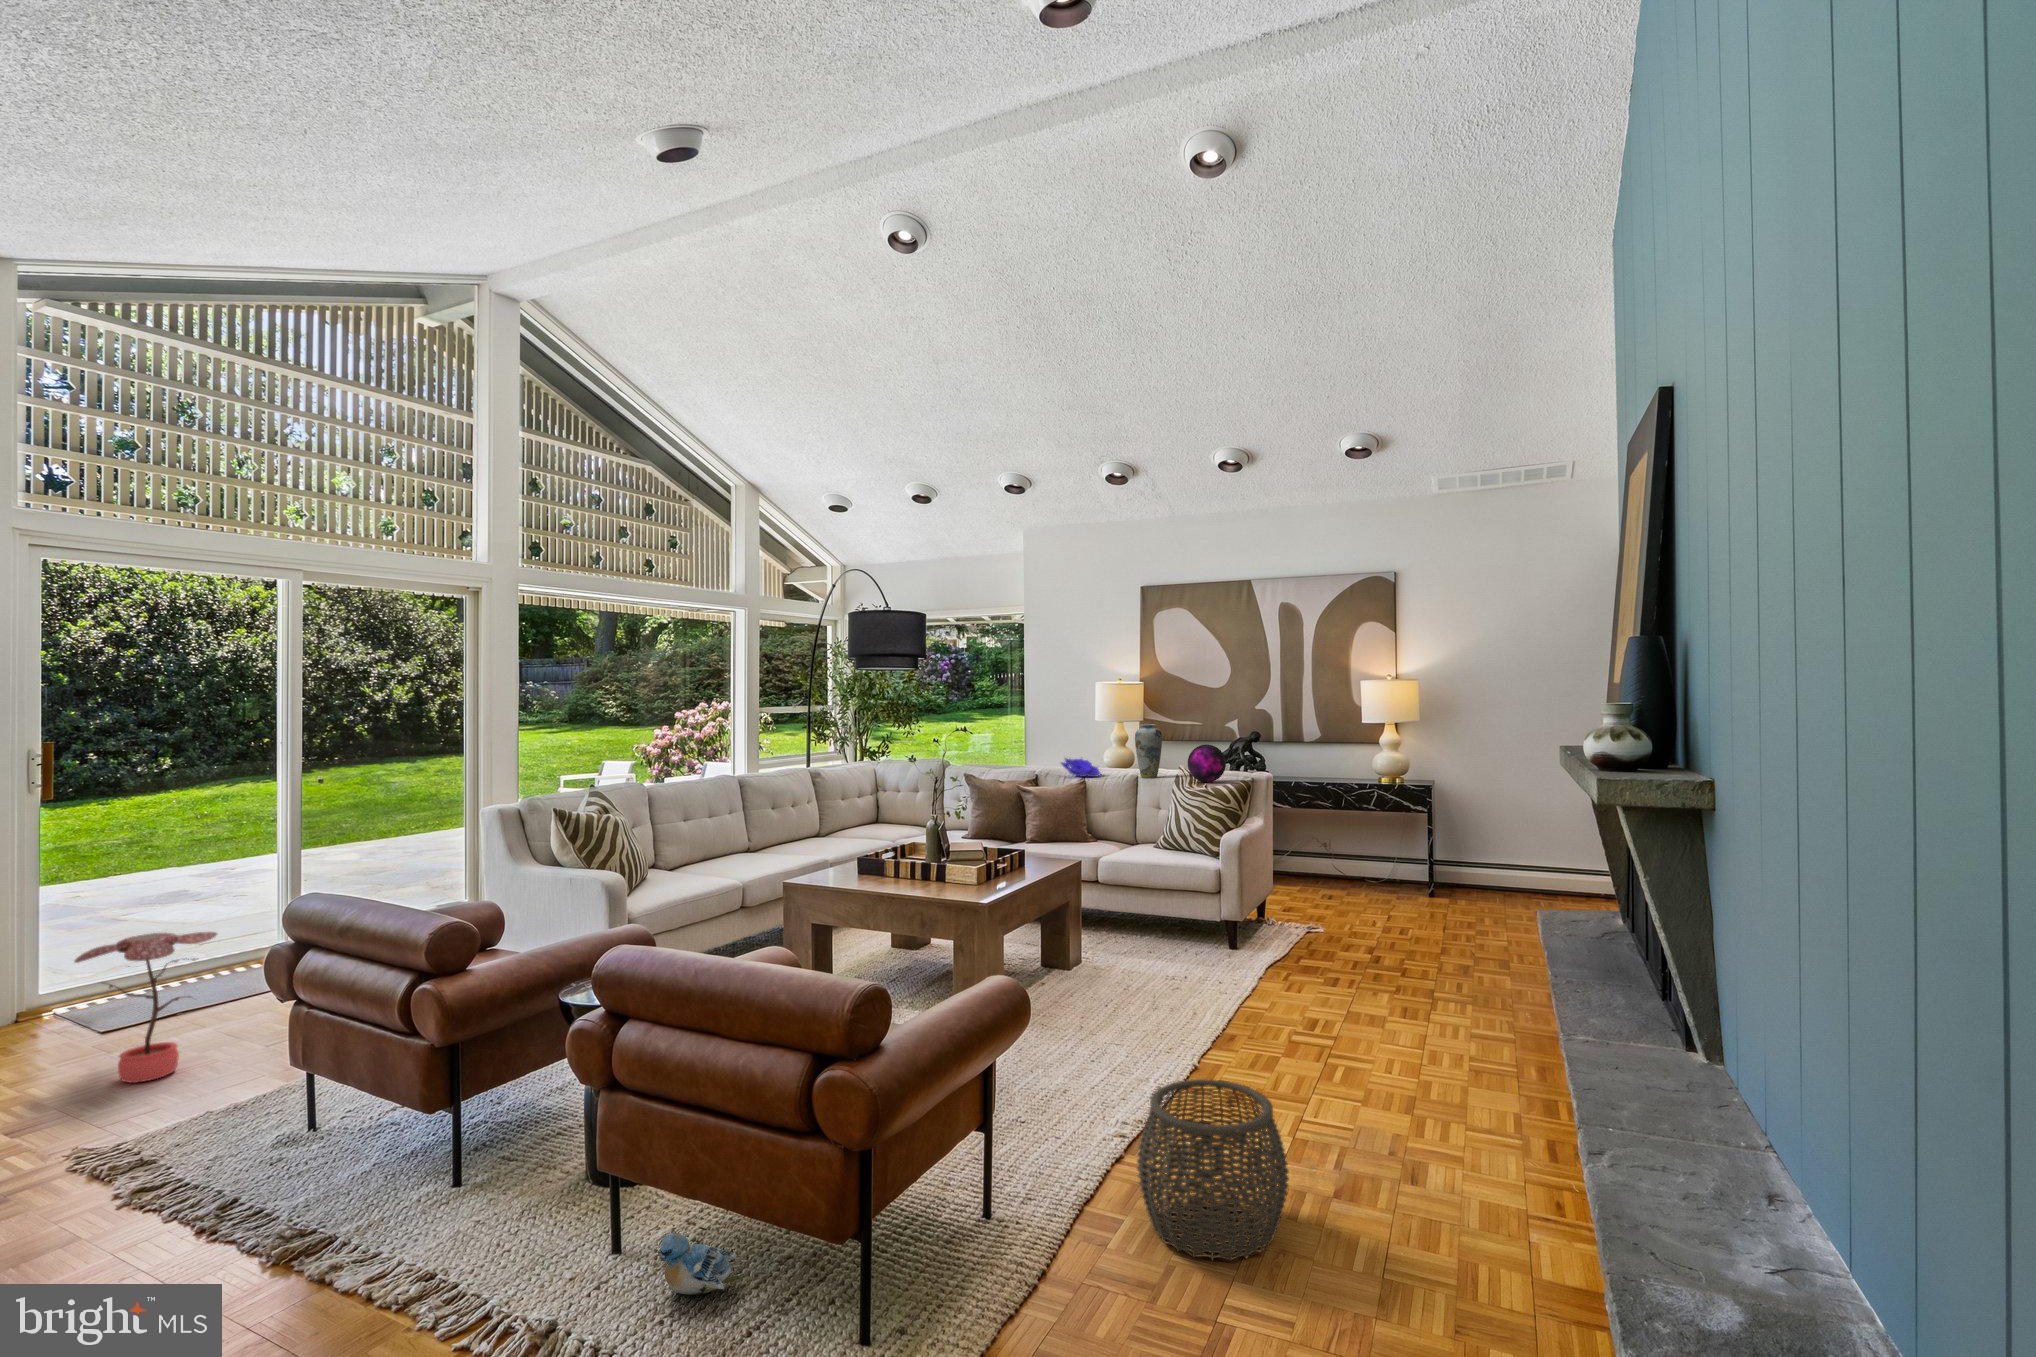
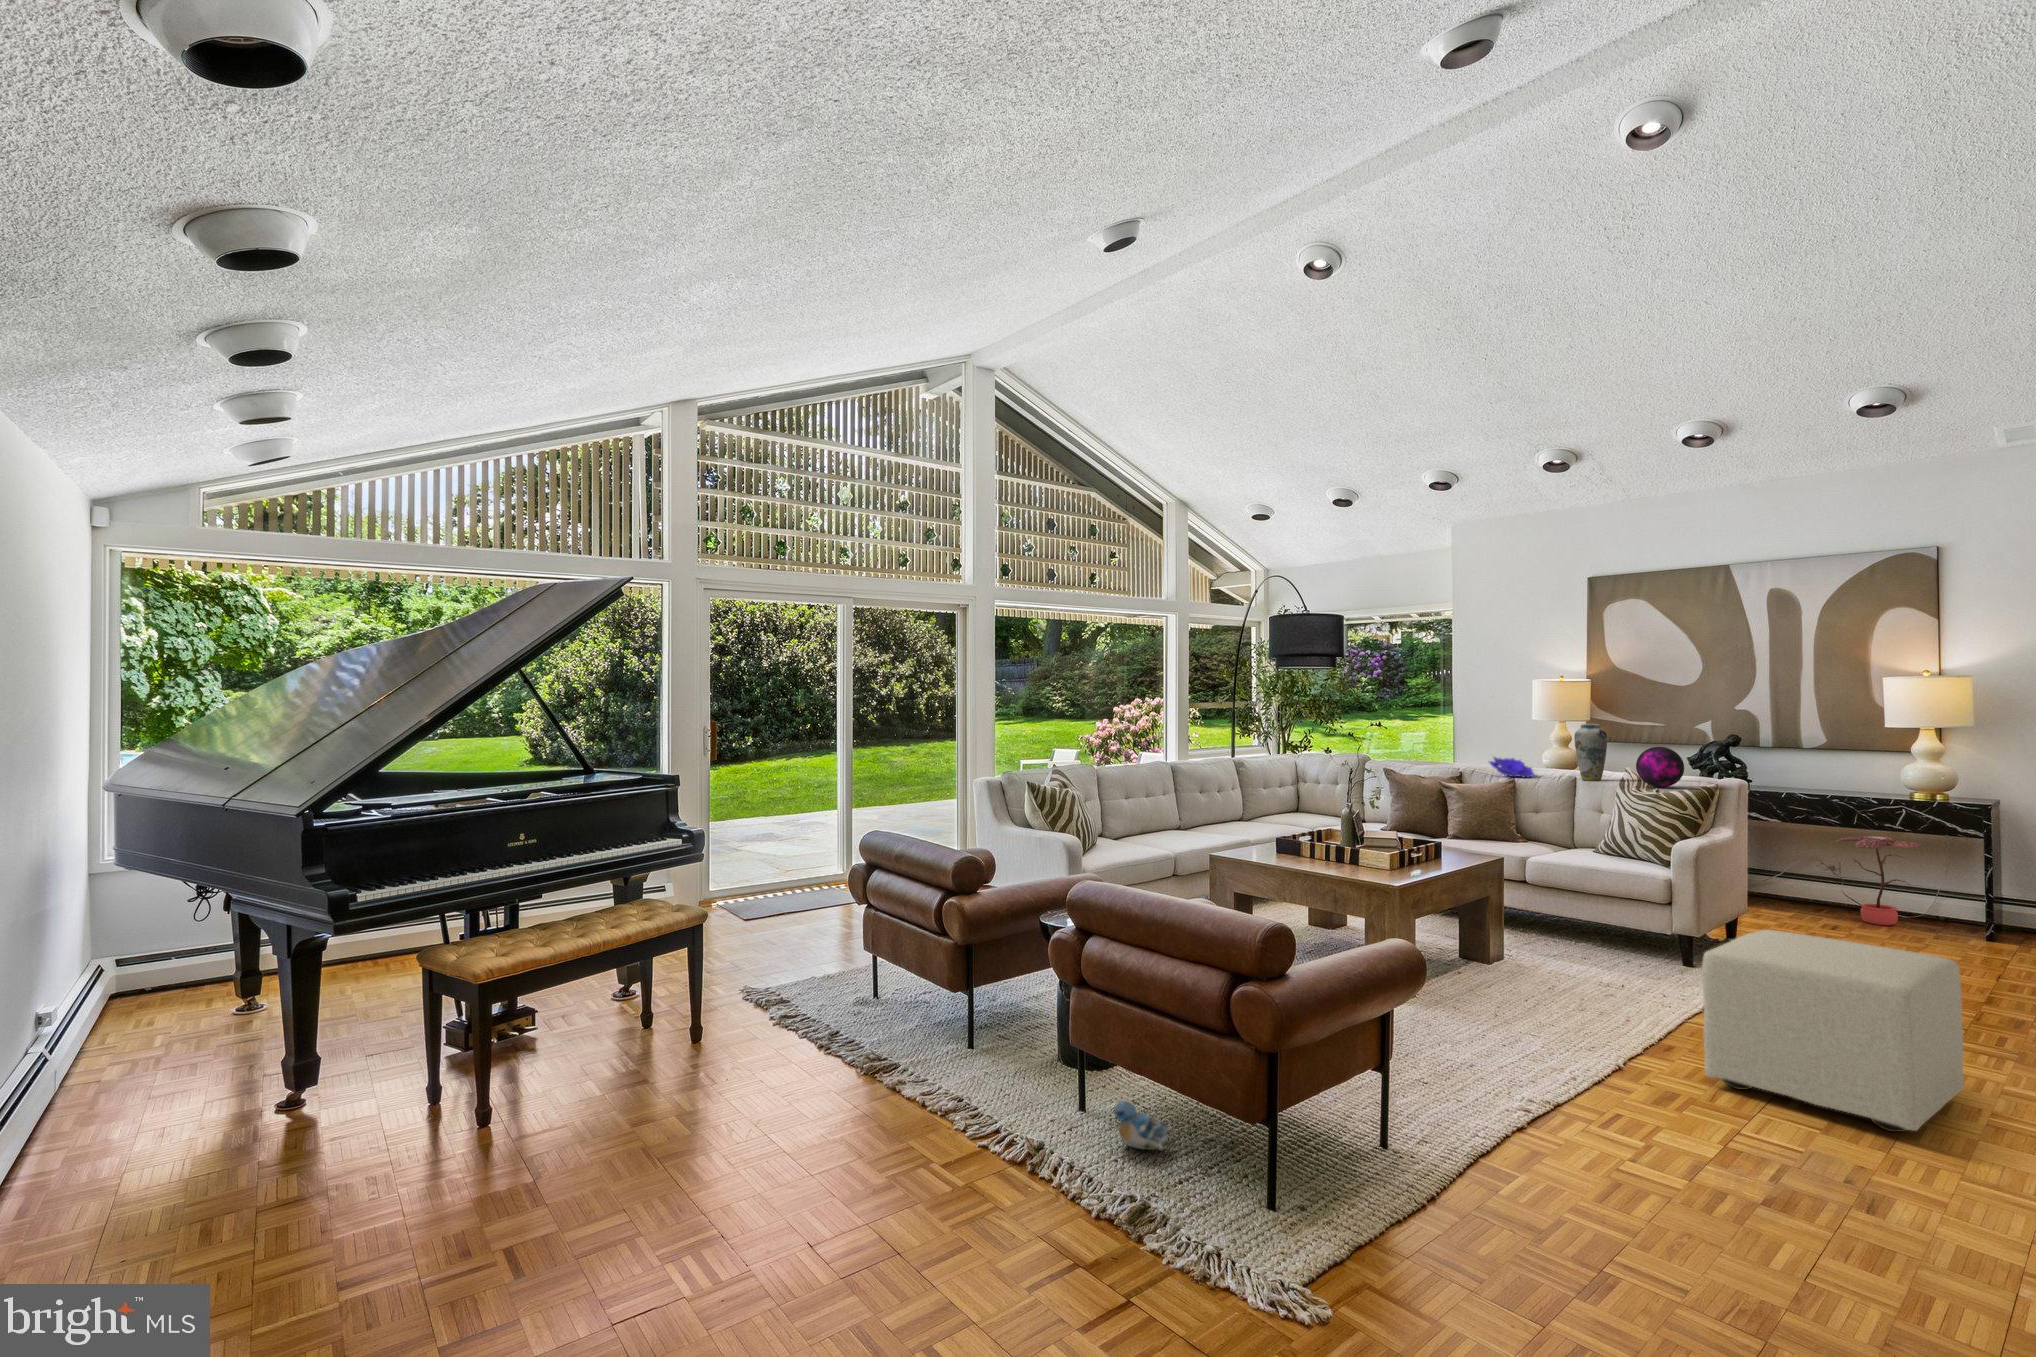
ottoman: none [1265,915,1454,1096] -> present [1702,930,1964,1132]
potted plant: present [75,932,217,1083] -> present [1835,836,1922,925]
woven basket: present [1137,1079,1289,1261] -> none [1531,1057,1696,1227]

